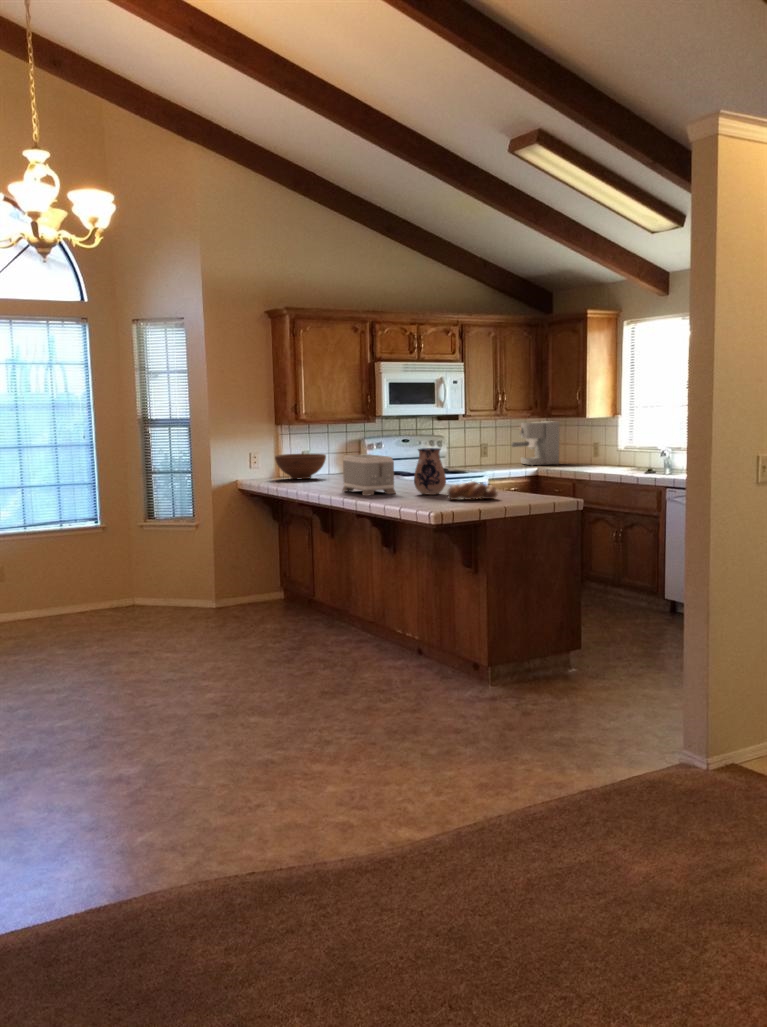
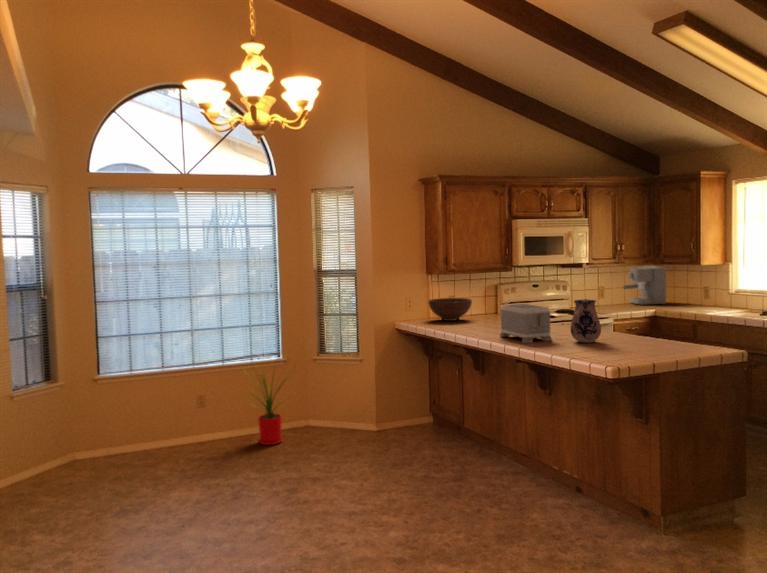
bread loaf: present [448,481,497,500] -> none [610,333,660,351]
house plant: none [40,520,122,625] -> present [251,368,286,445]

